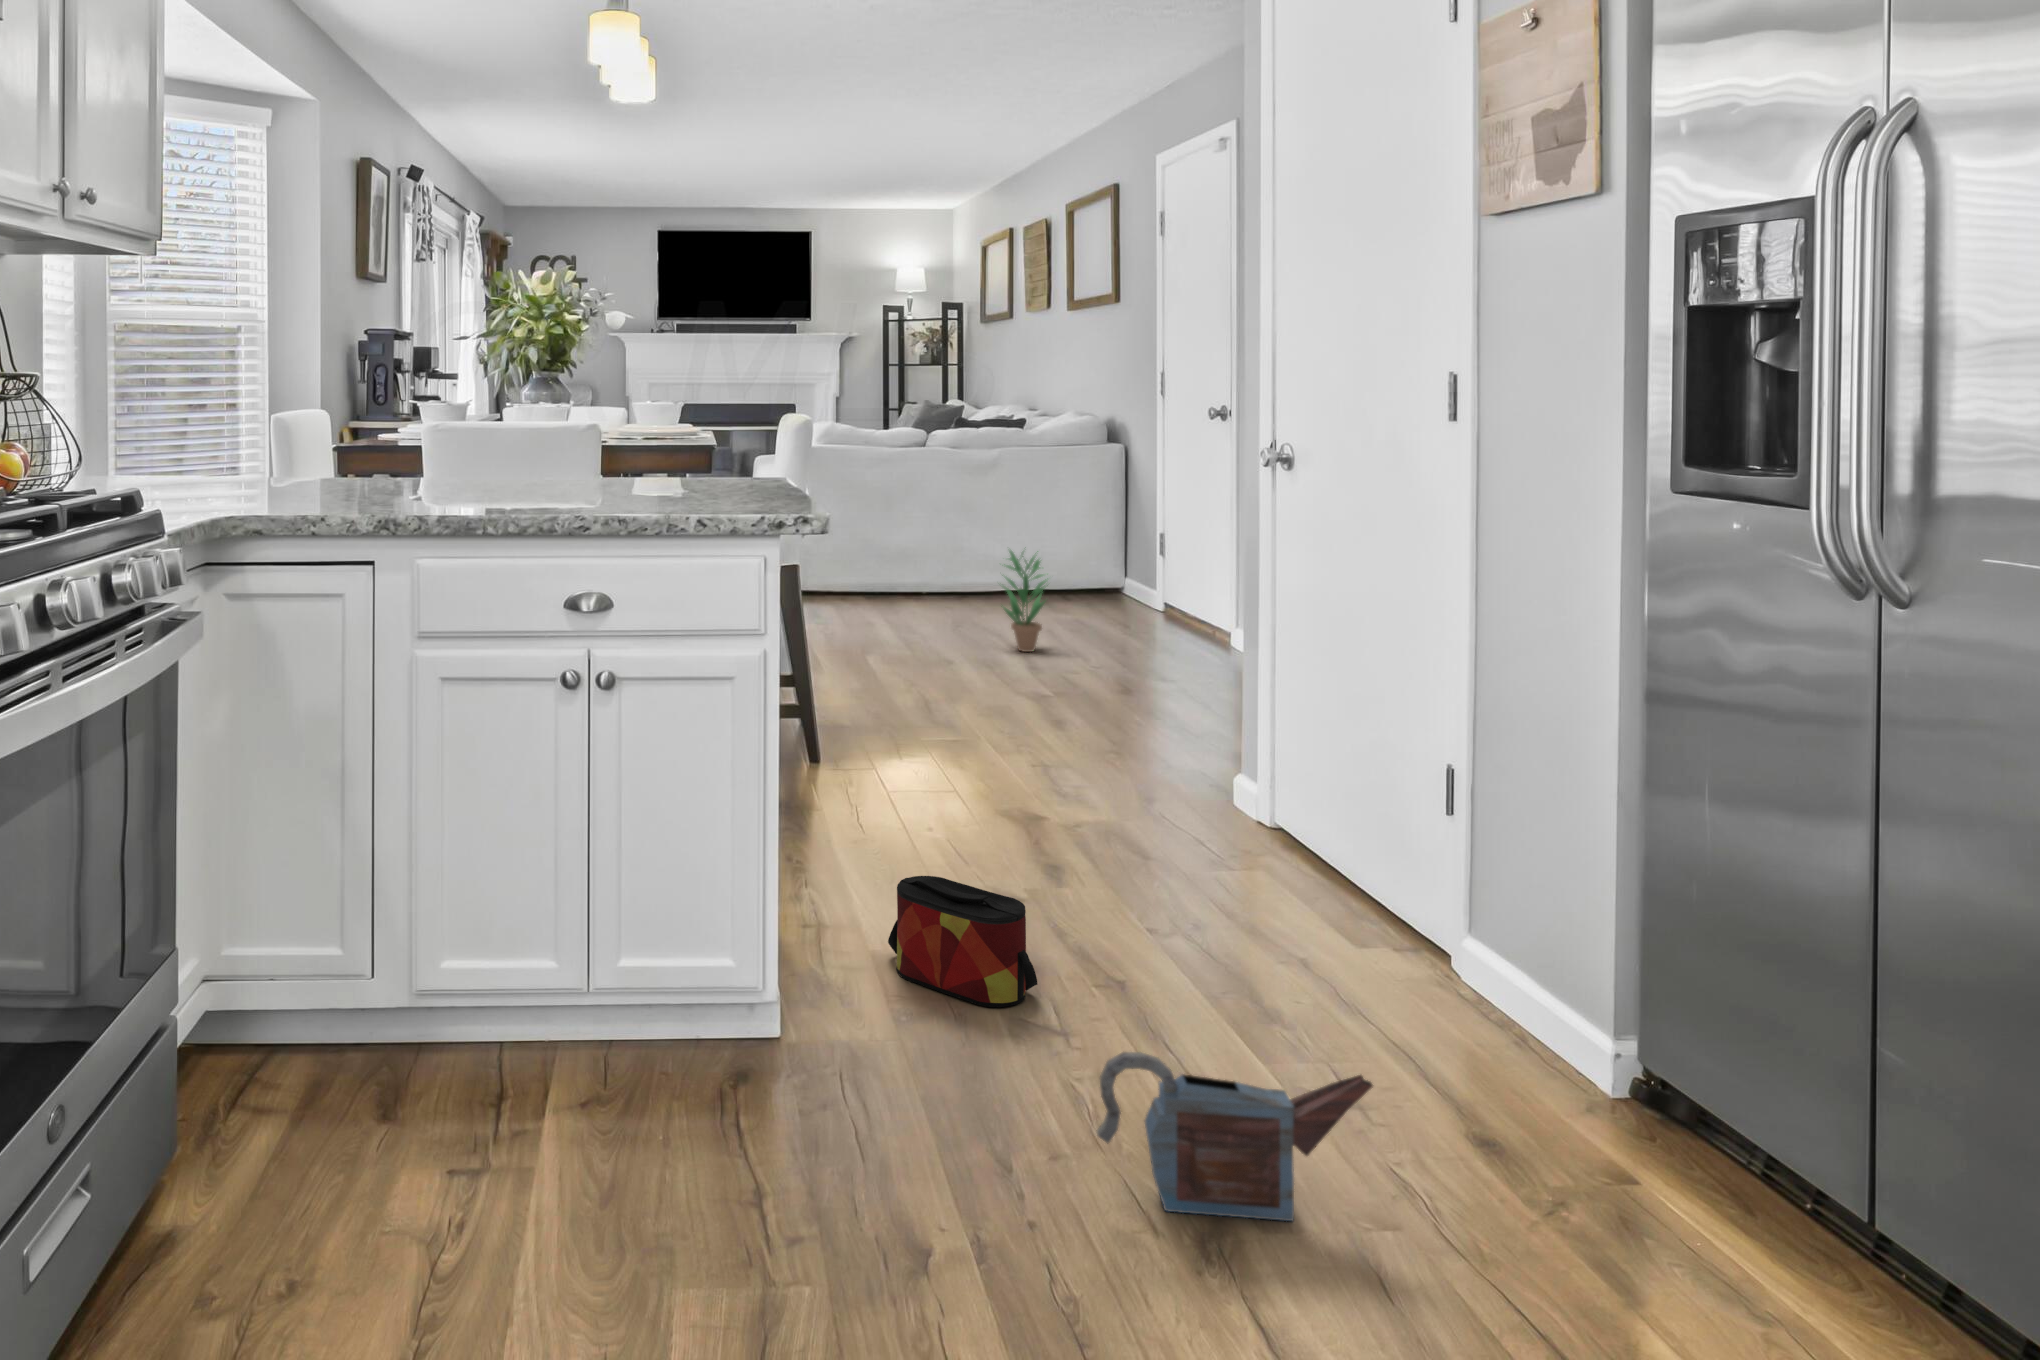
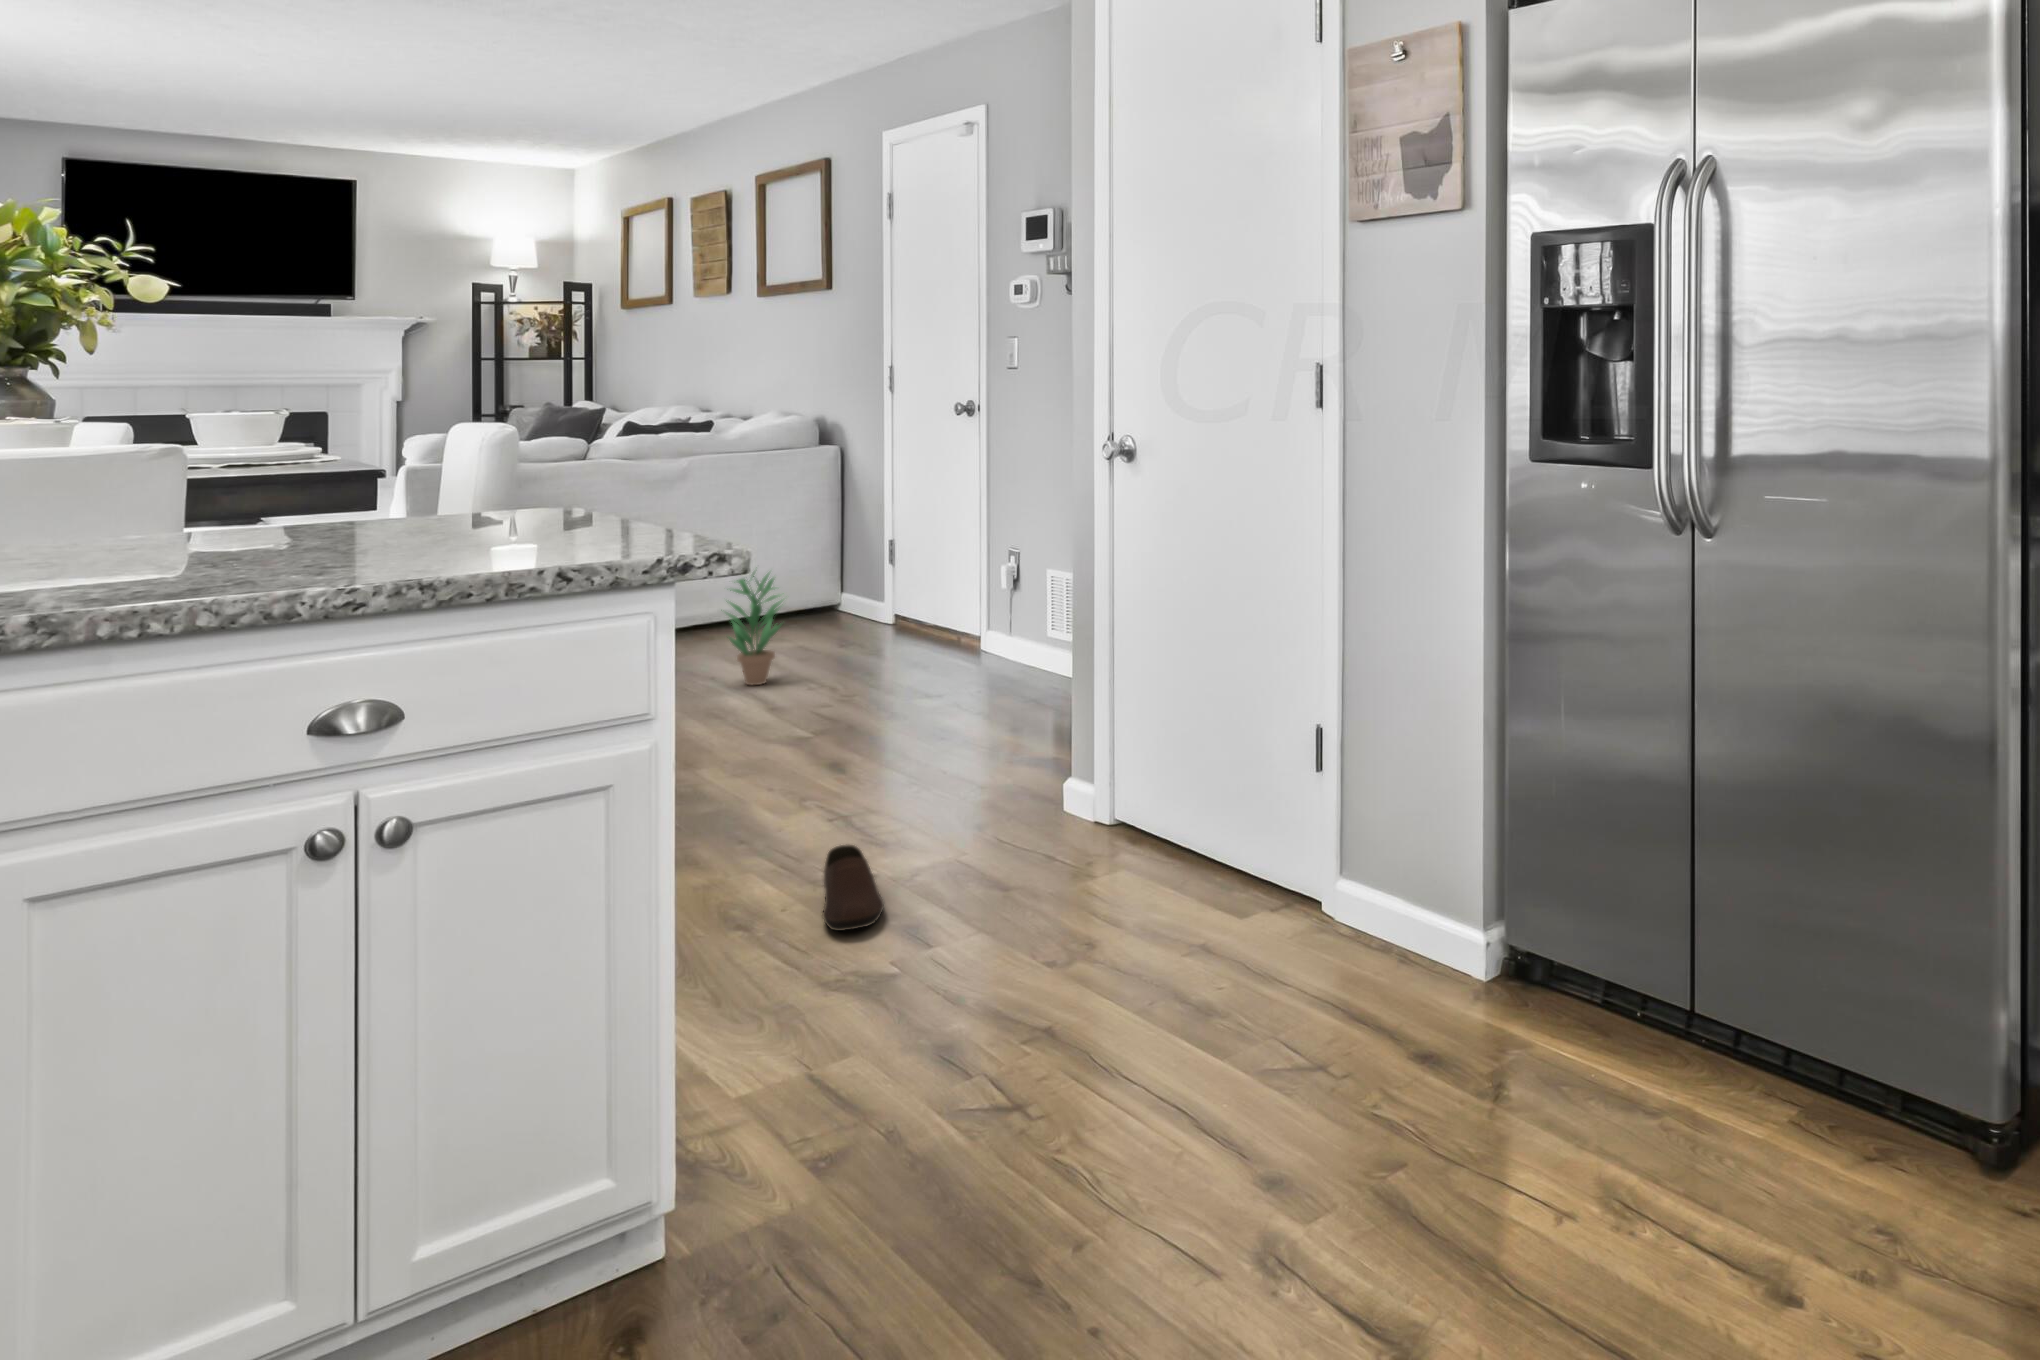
shoe: none [988,789,1040,860] -> present [823,845,884,931]
bag: present [888,876,1037,1007] -> none [758,974,962,1112]
watering can: present [1097,1052,1373,1221] -> none [1127,1046,1375,1262]

